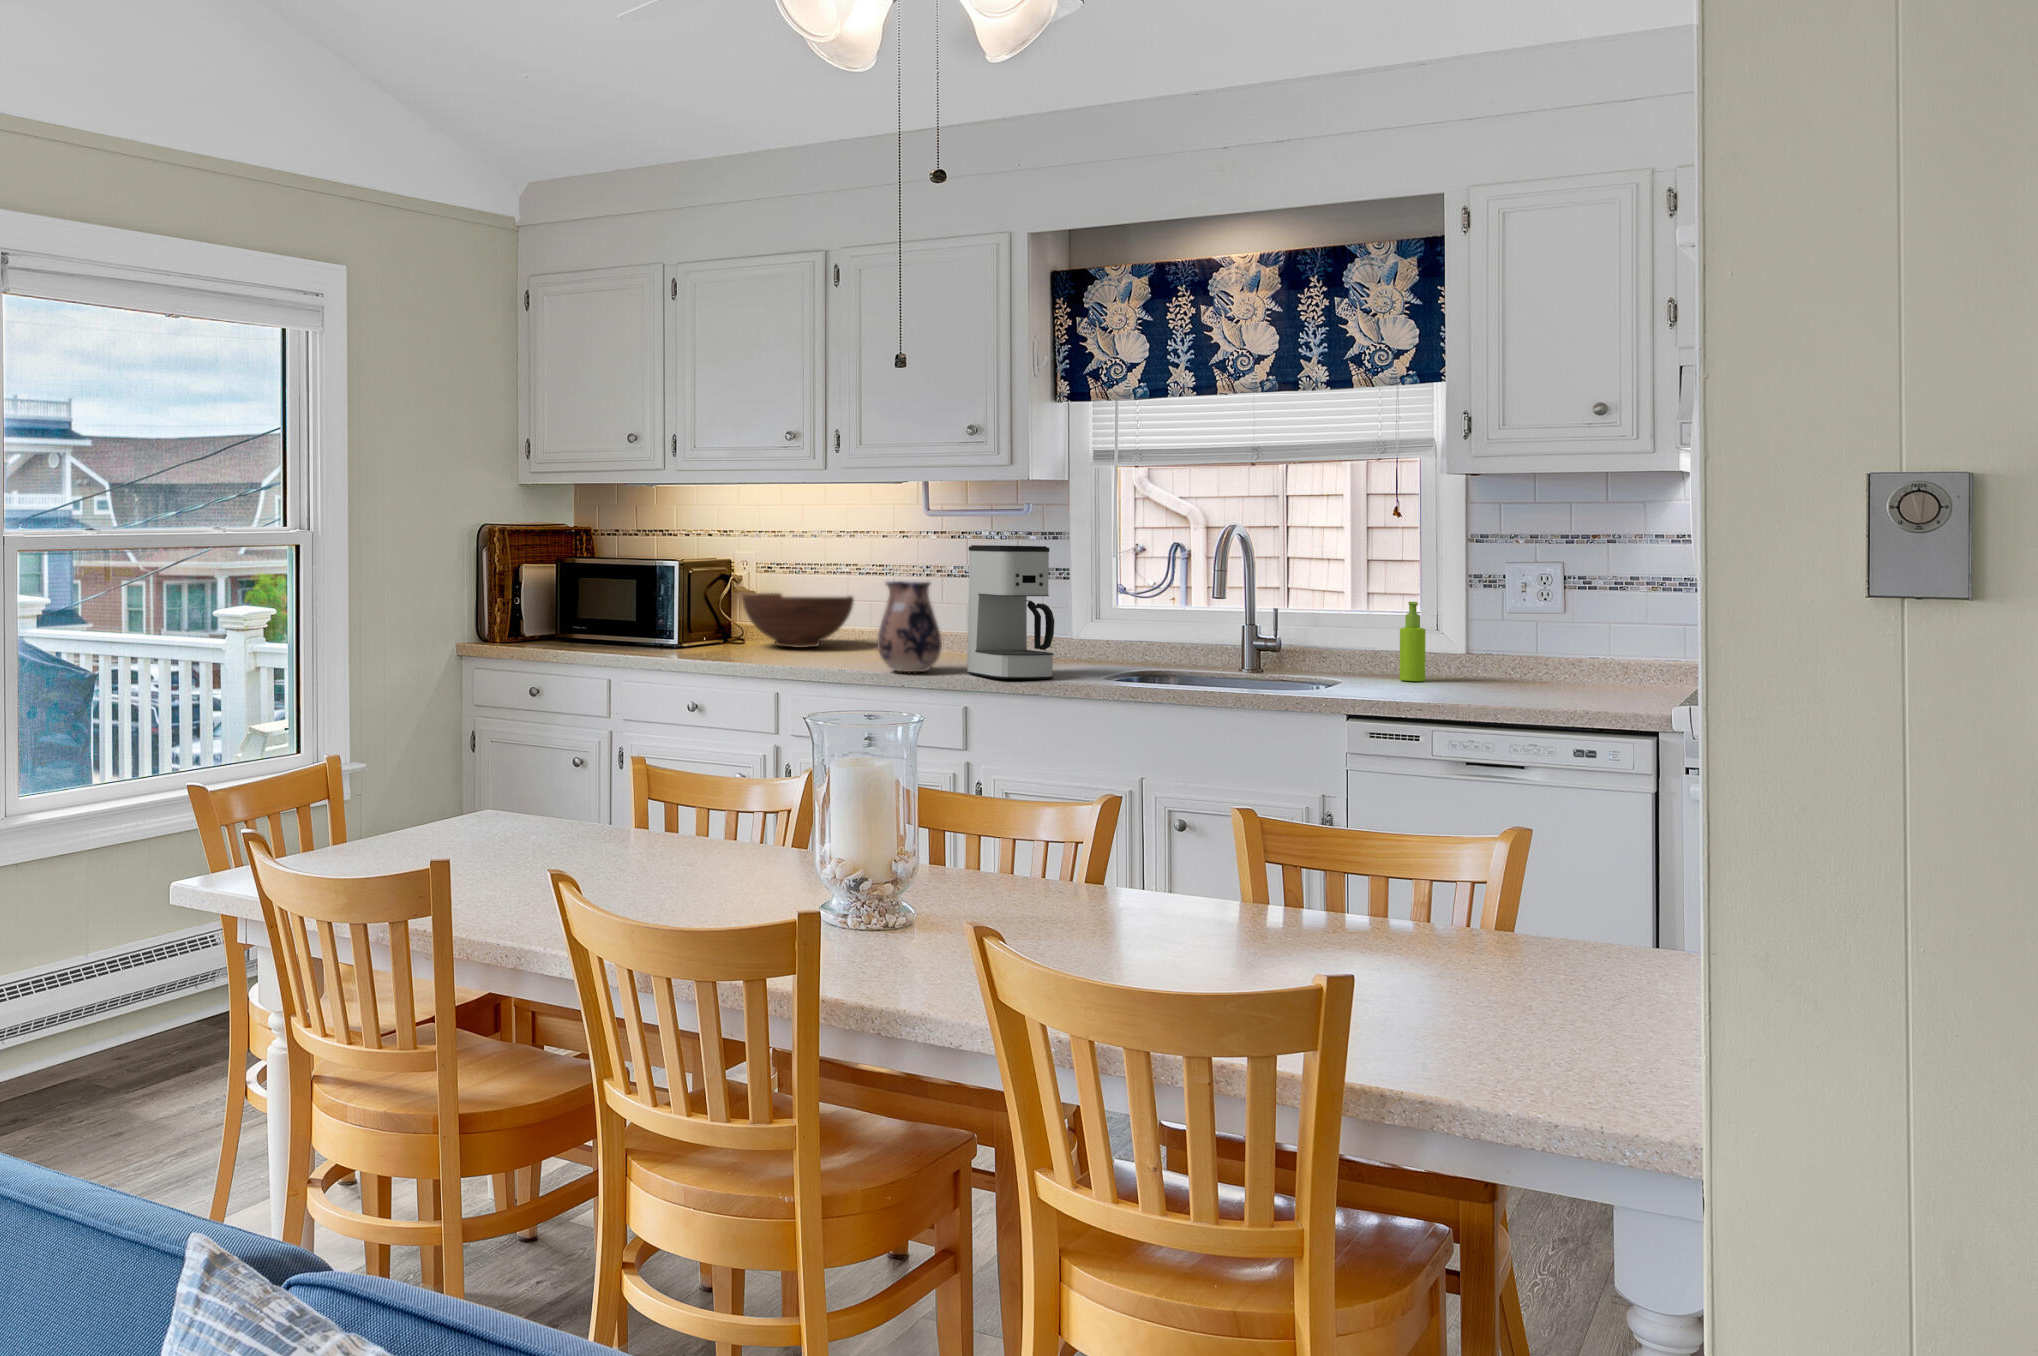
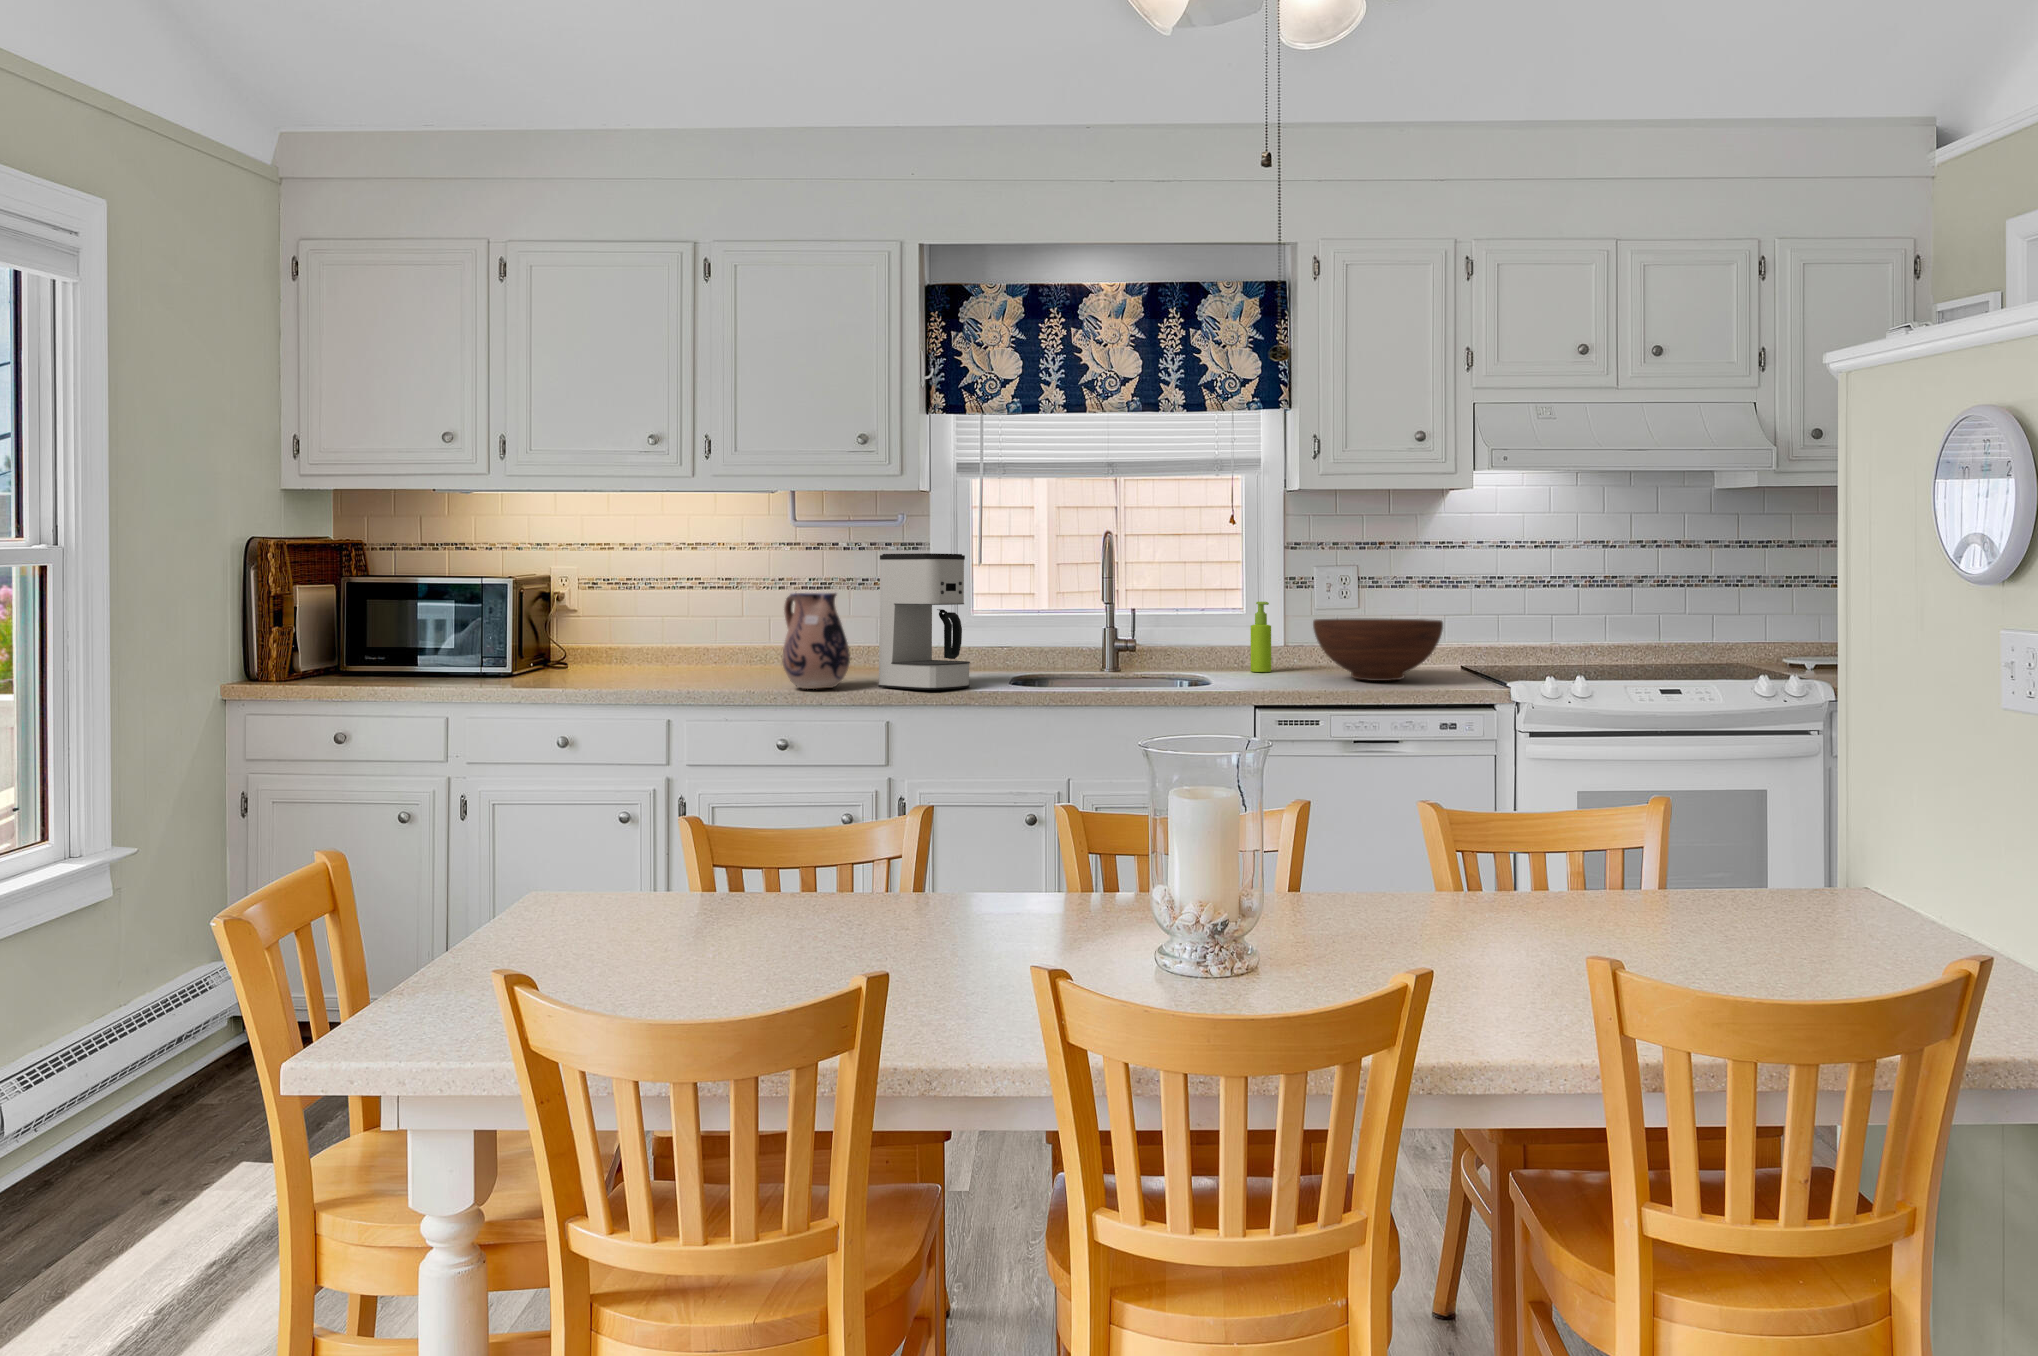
fruit bowl: present [742,593,854,648] -> present [1313,618,1443,681]

